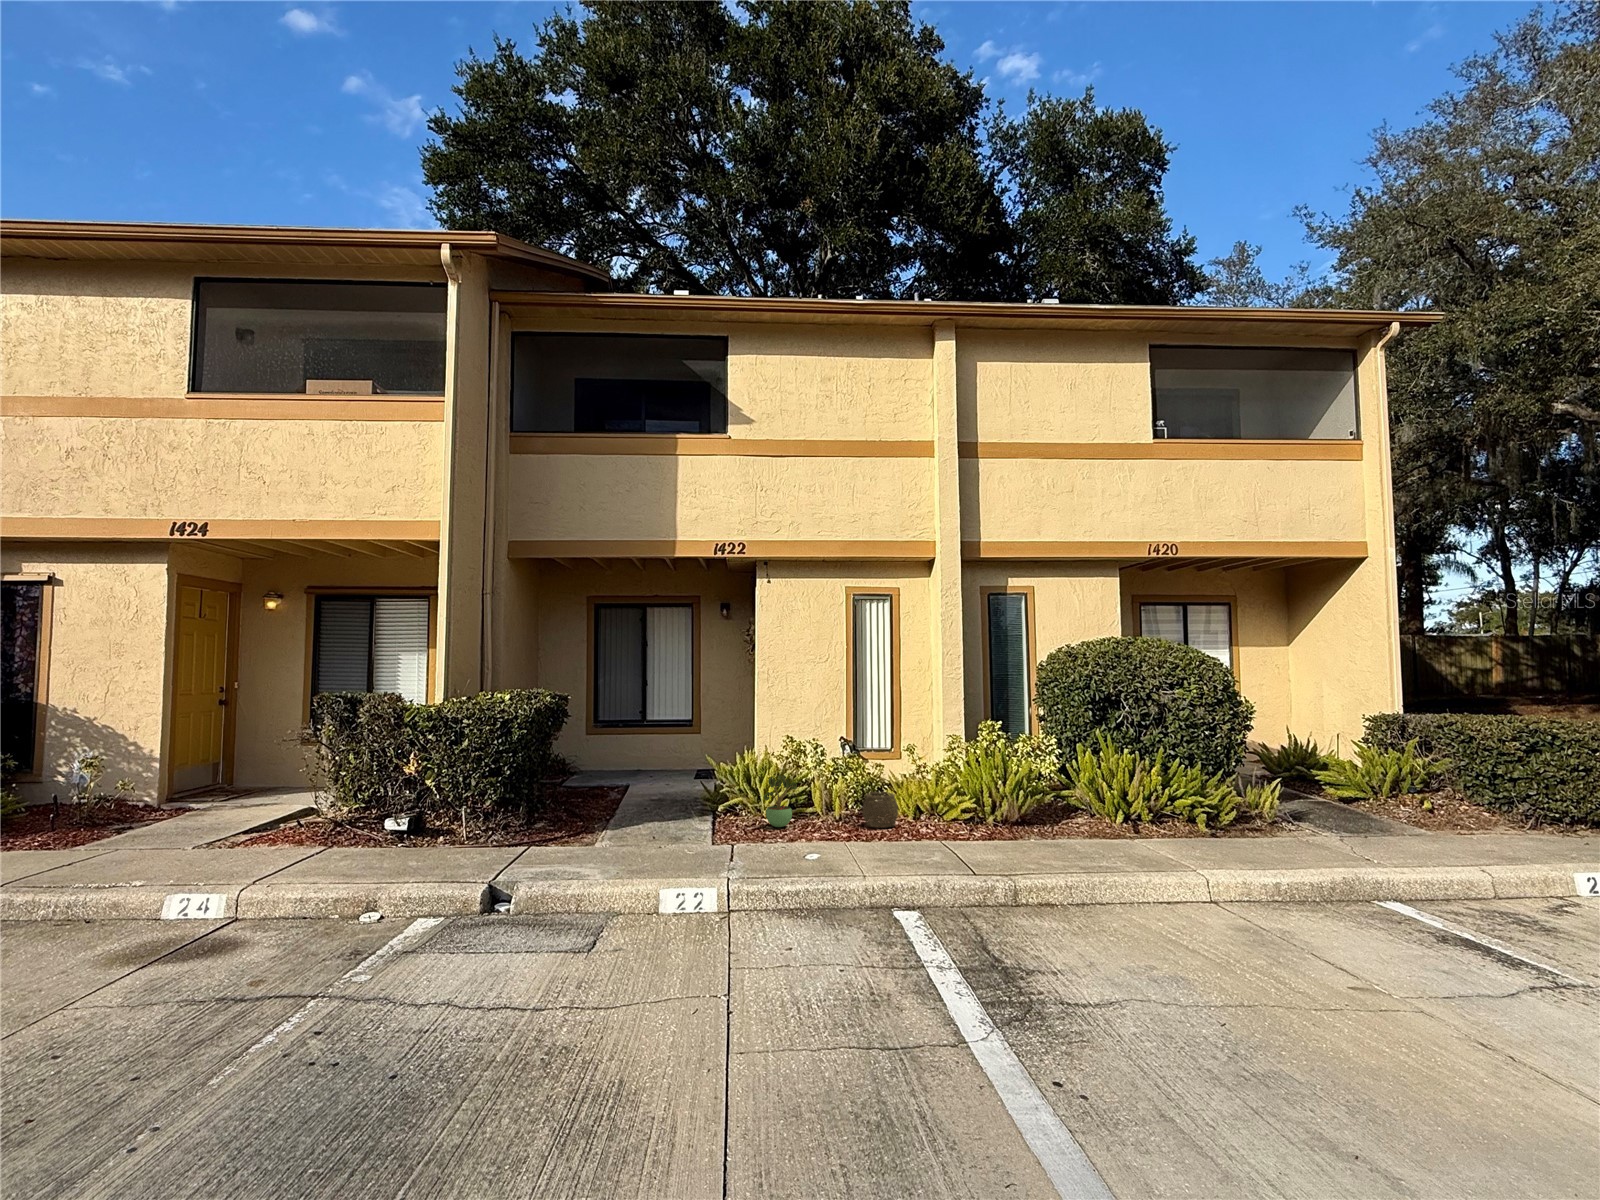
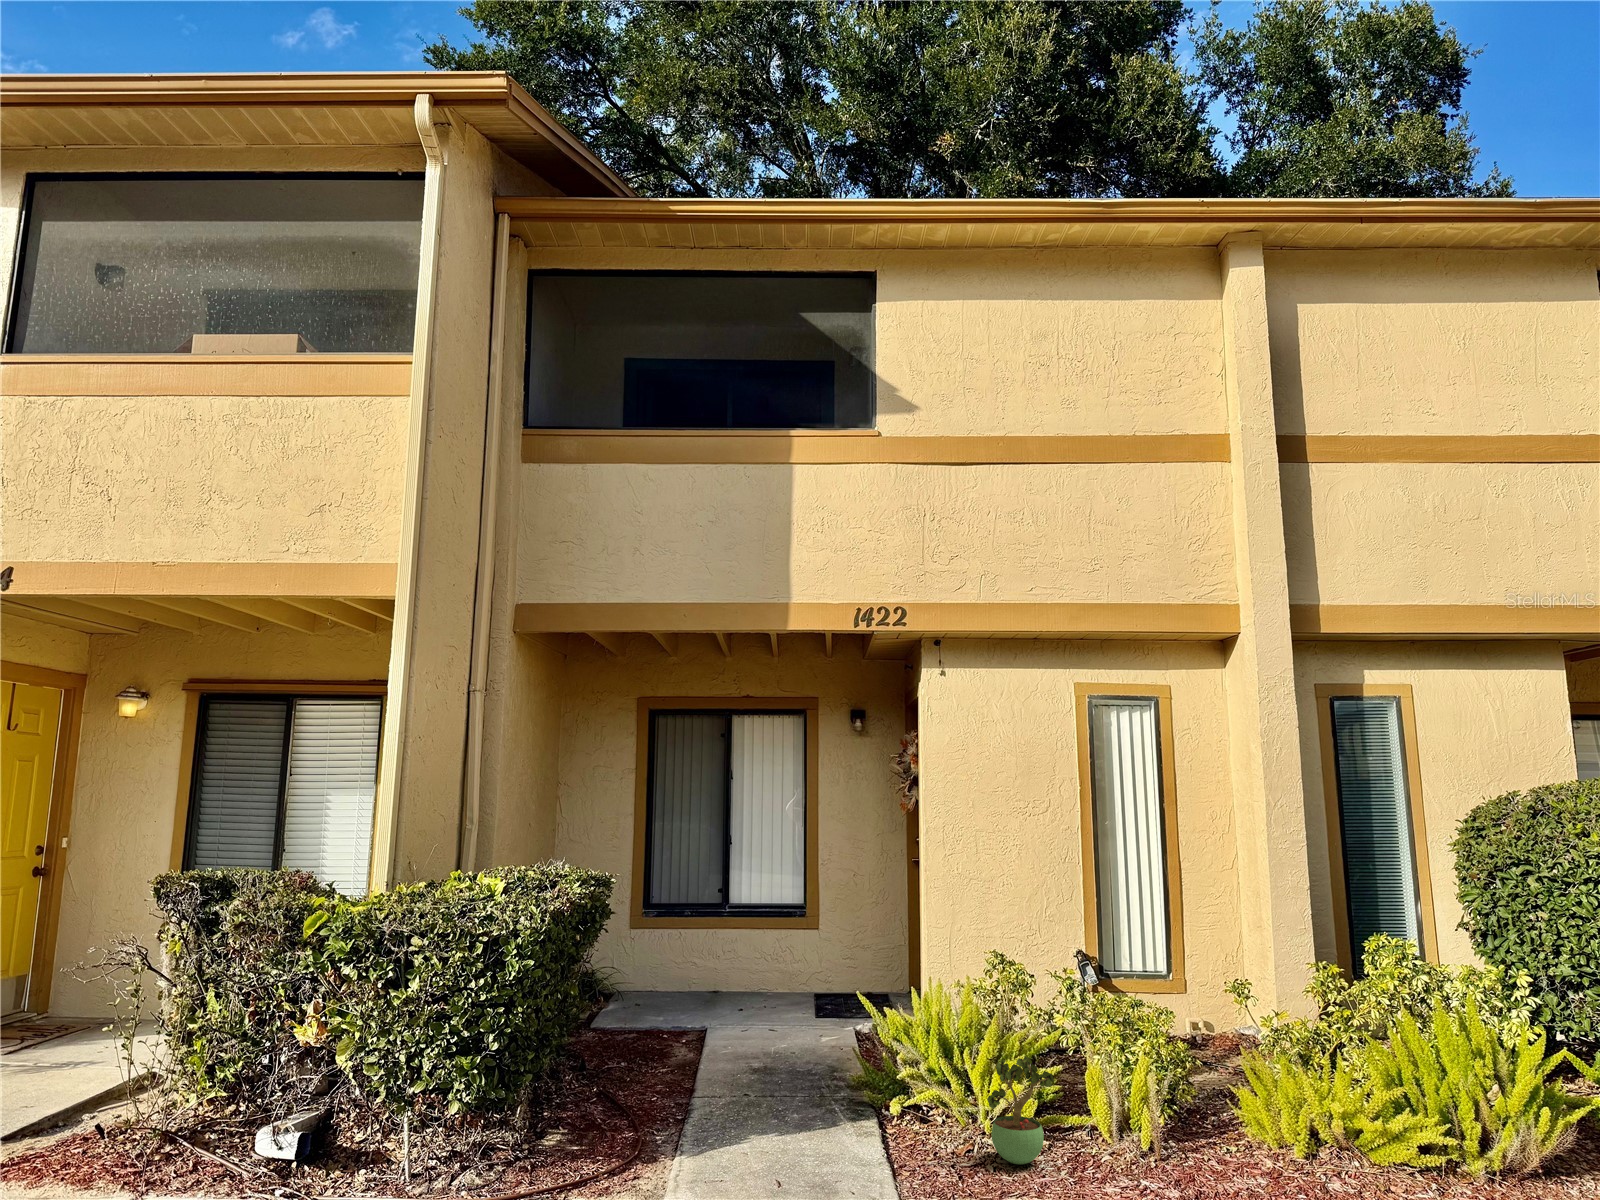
woven basket: present [863,792,898,828] -> none [1181,1091,1258,1174]

